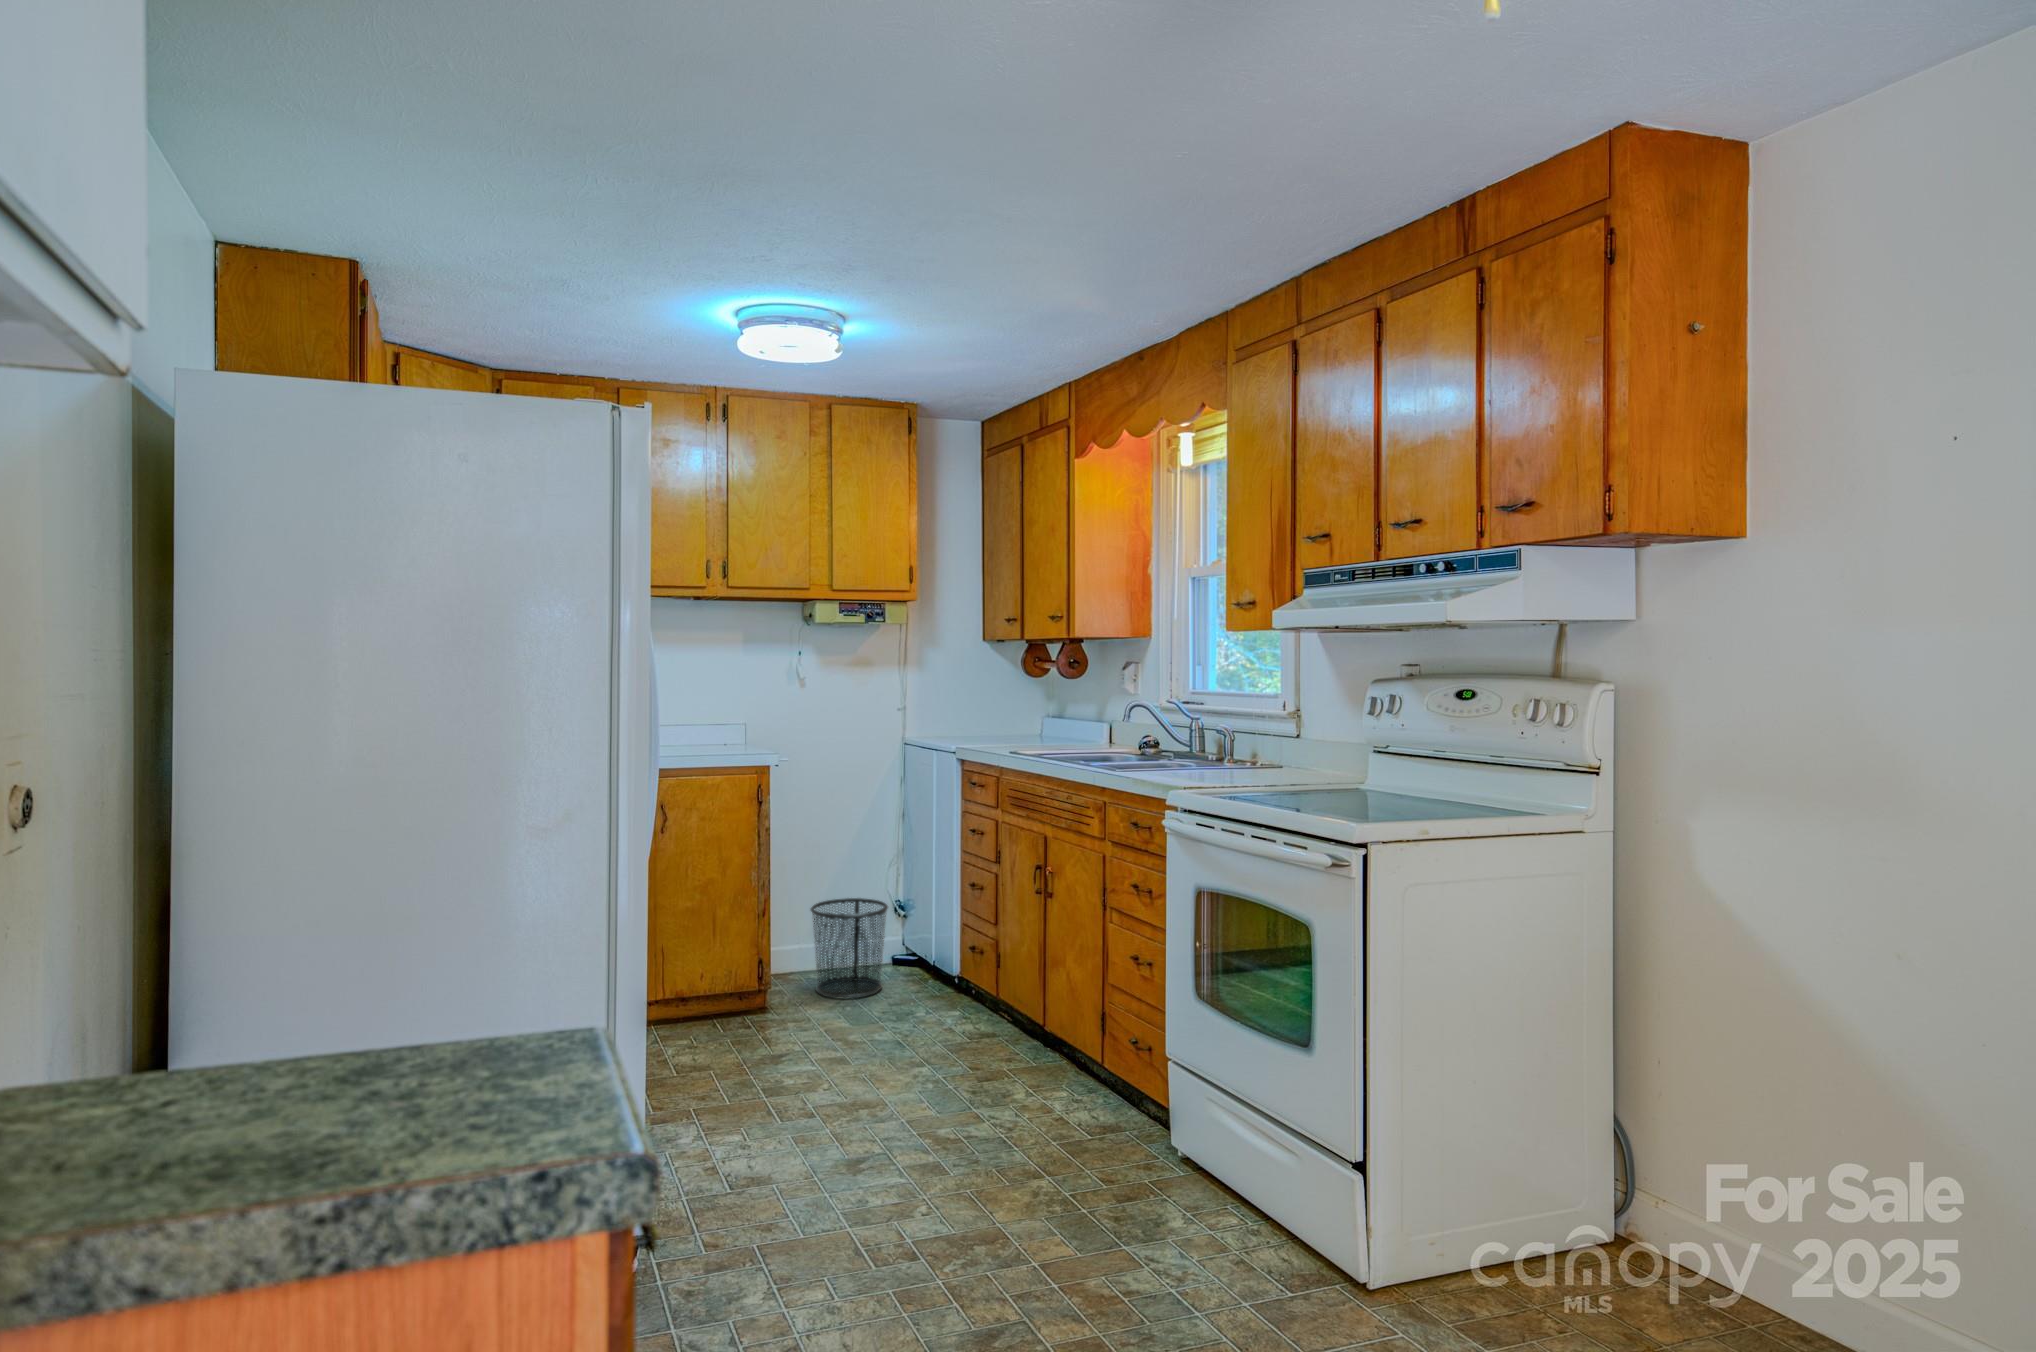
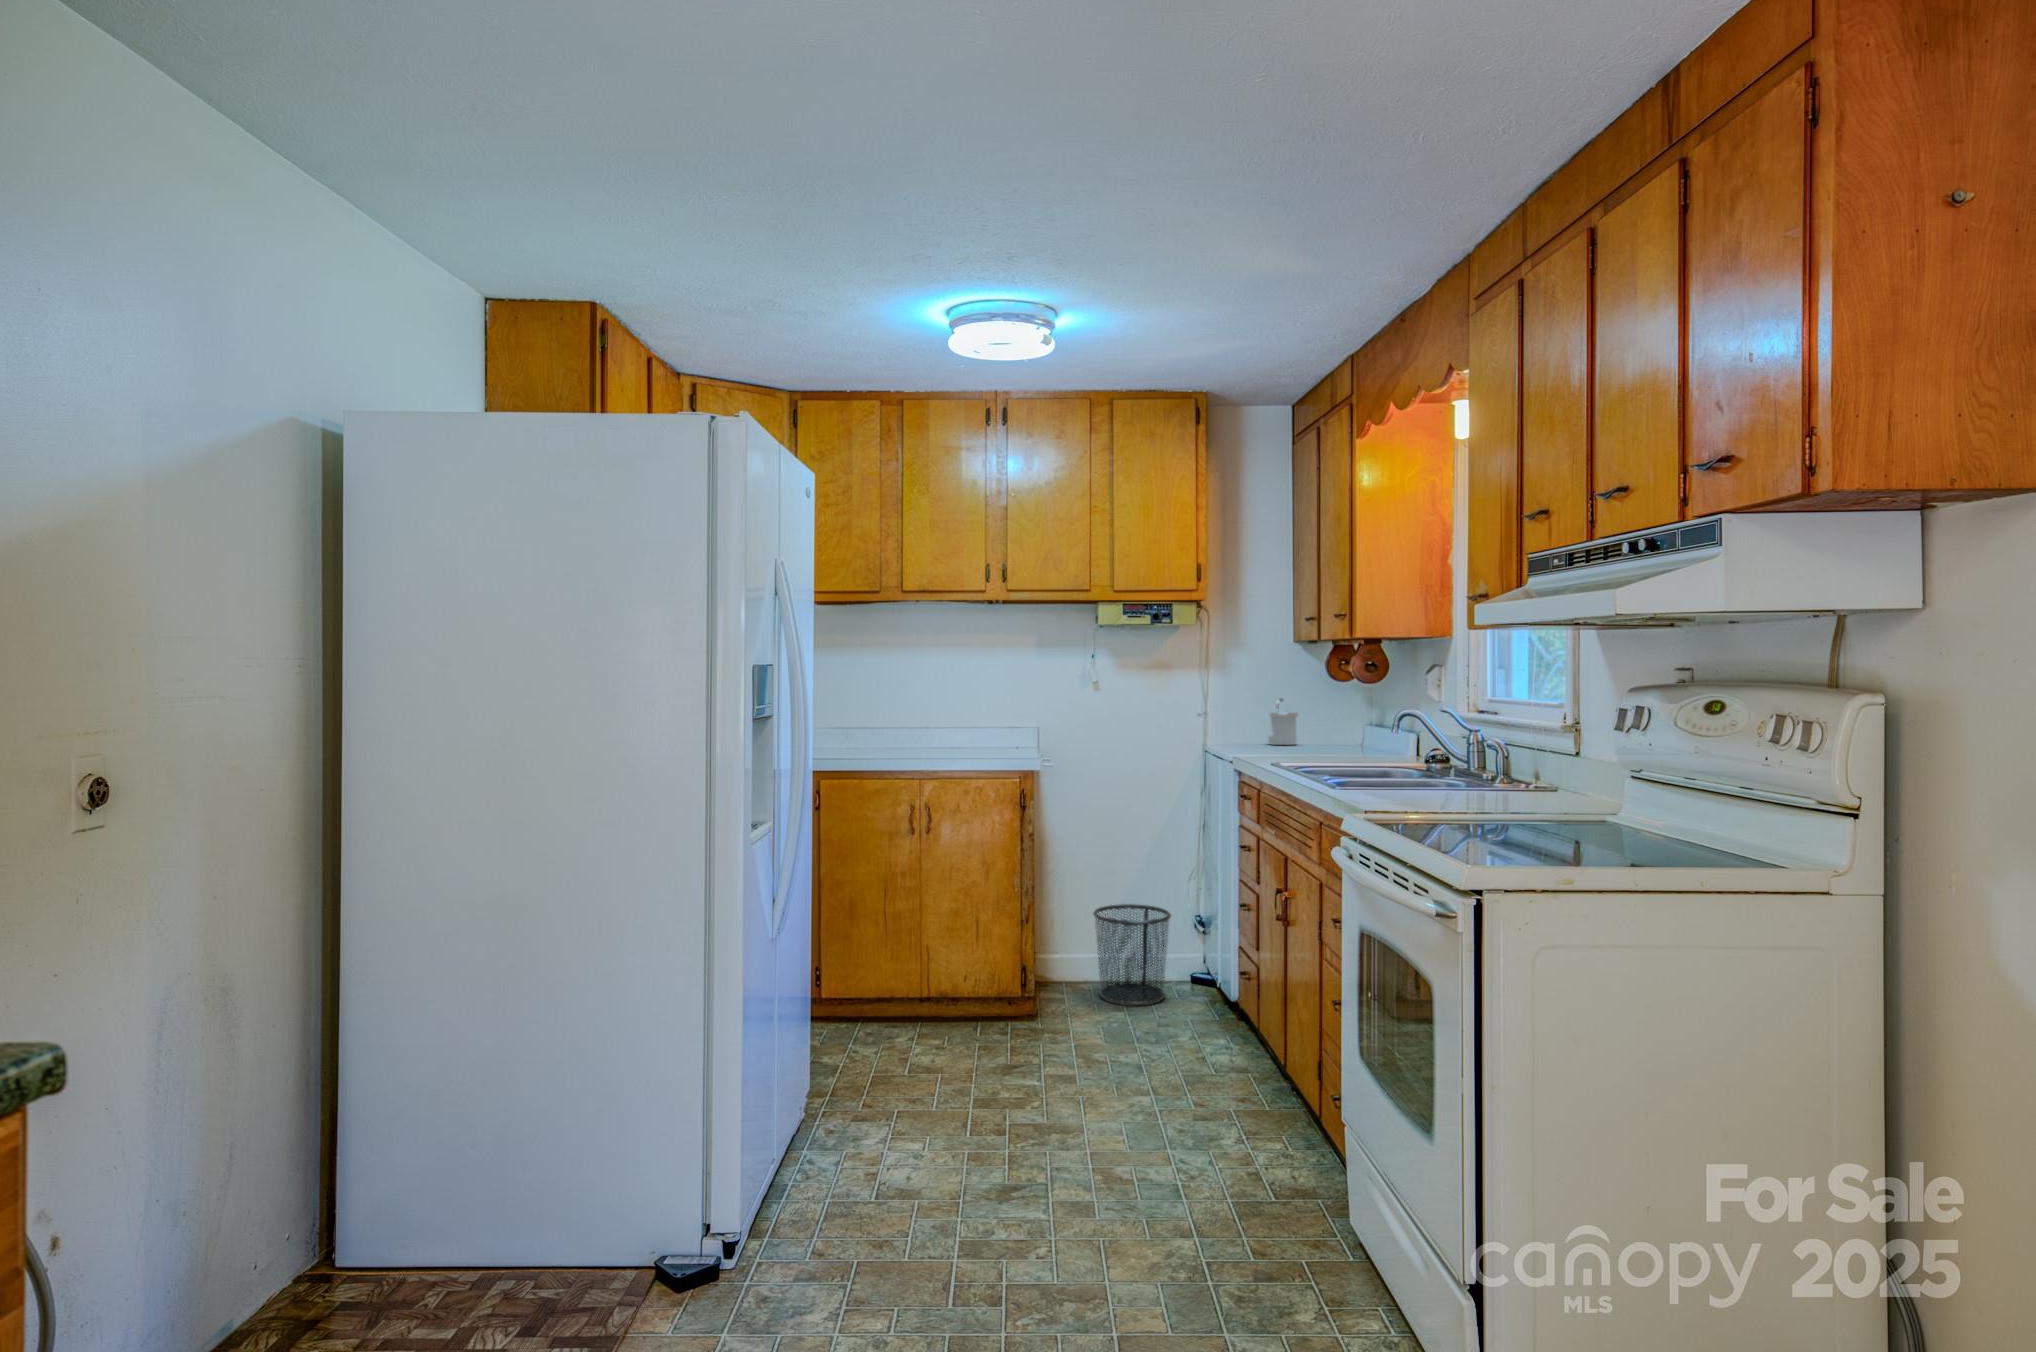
soap dispenser: none [960,691,988,737] -> present [1268,699,1298,745]

